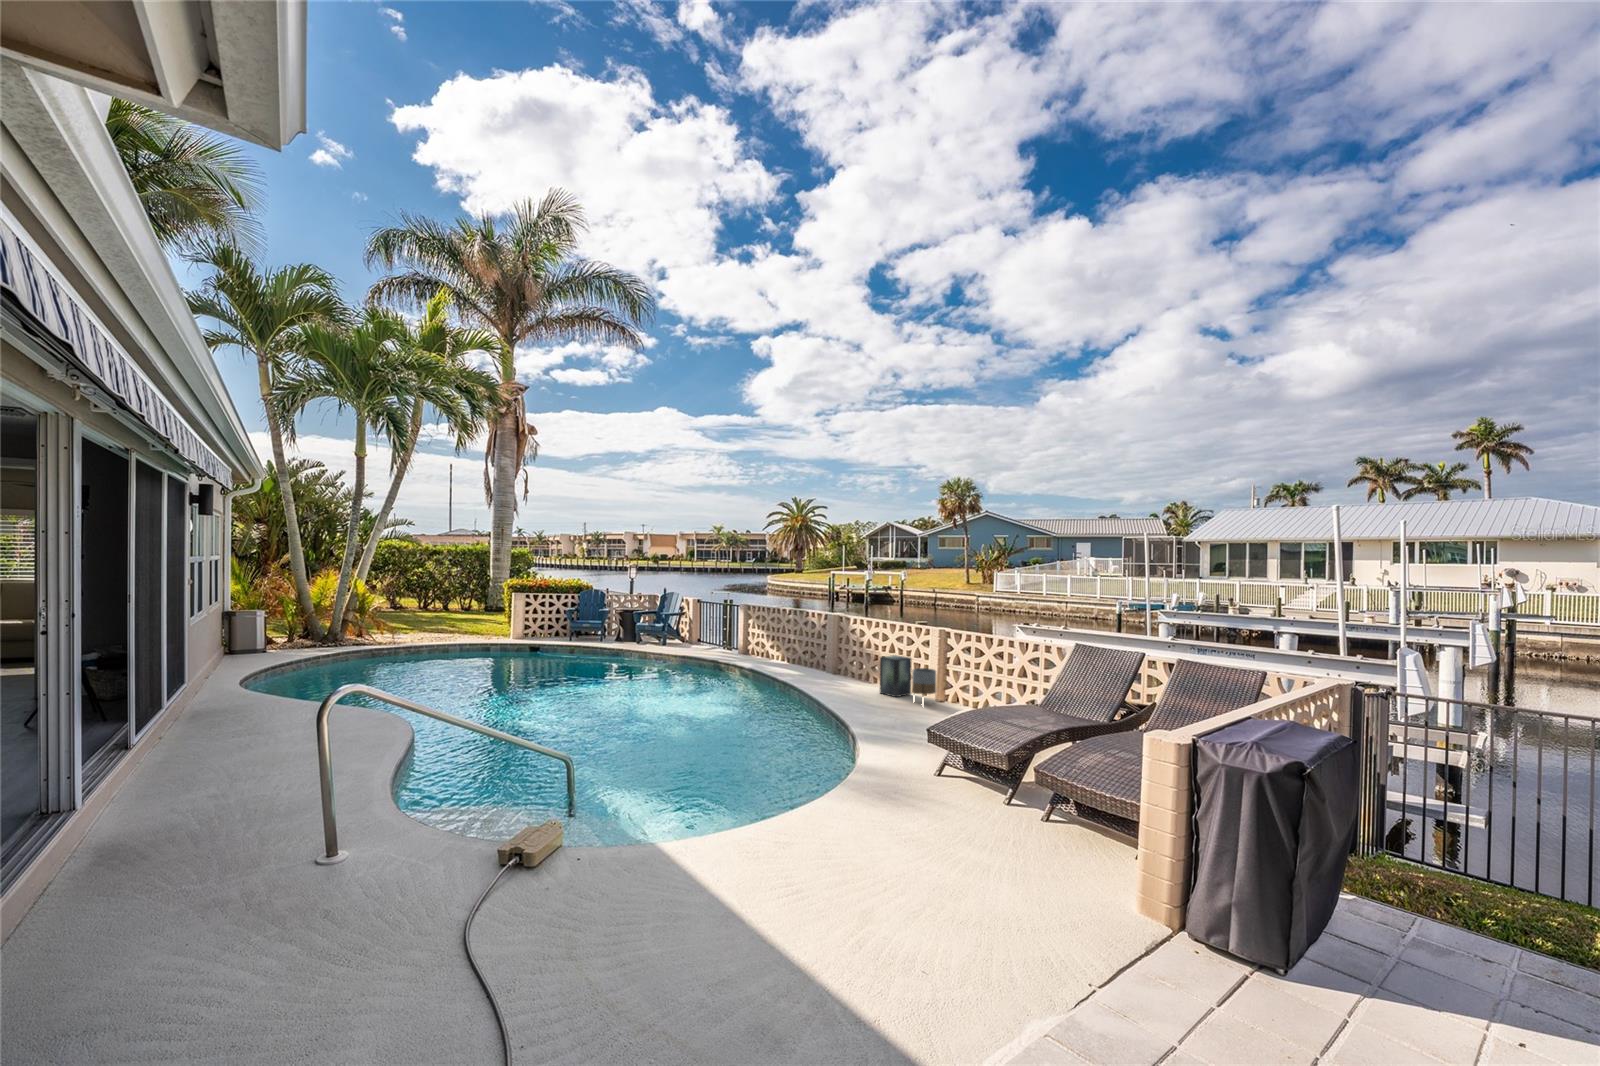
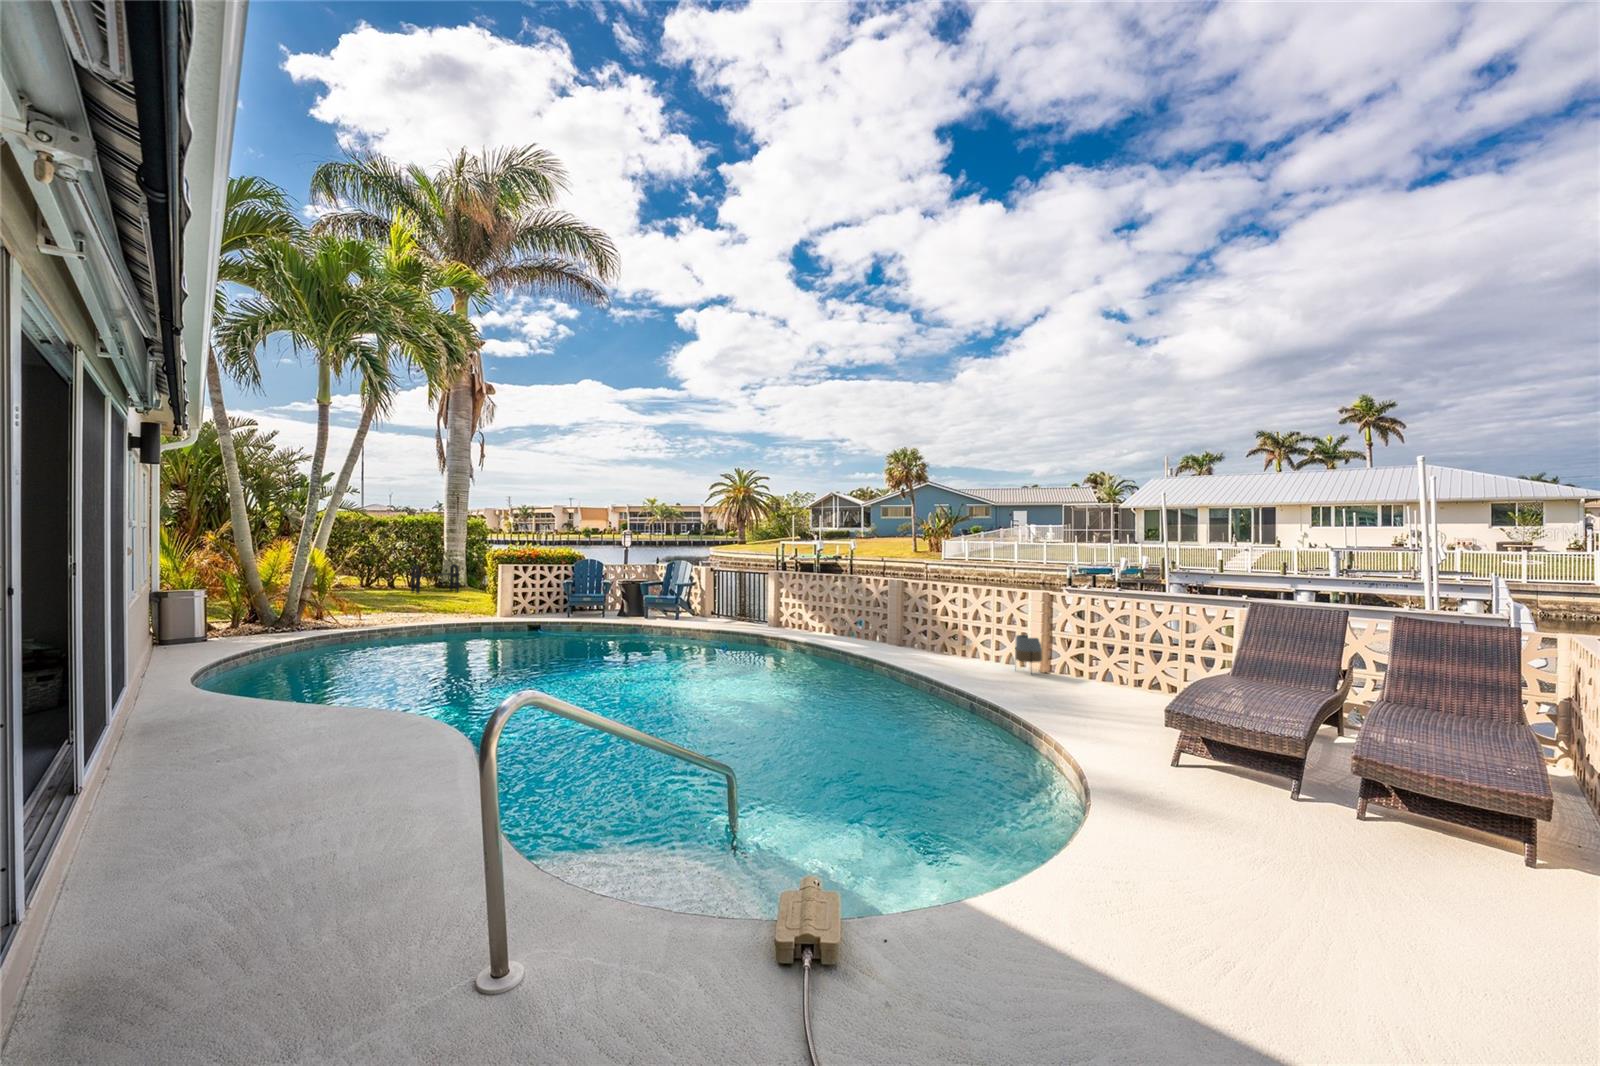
bench: none [455,590,496,617] -> present [411,564,459,594]
storage box: present [880,655,912,697] -> none [969,622,1002,667]

